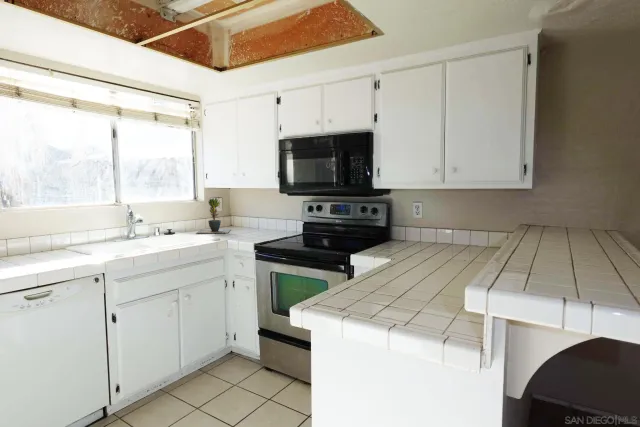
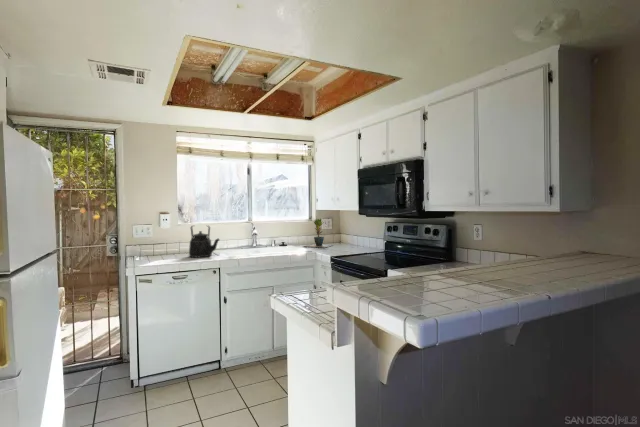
kettle: none [36,211,95,261] -> present [189,226,219,257]

